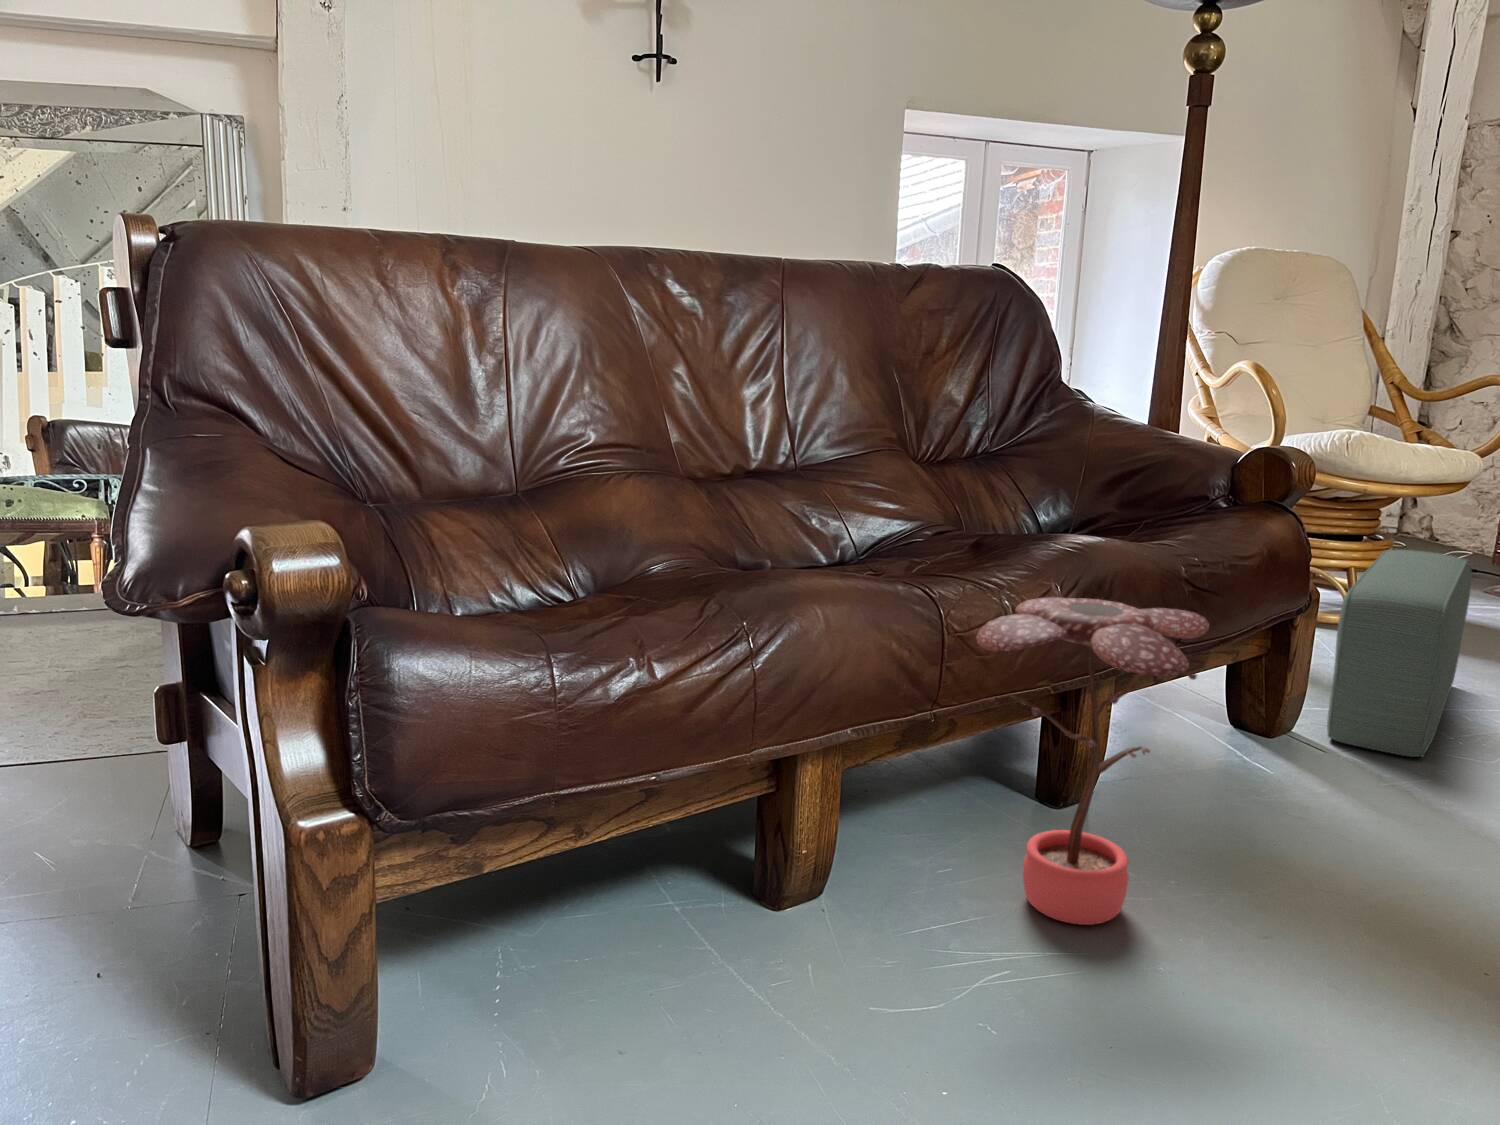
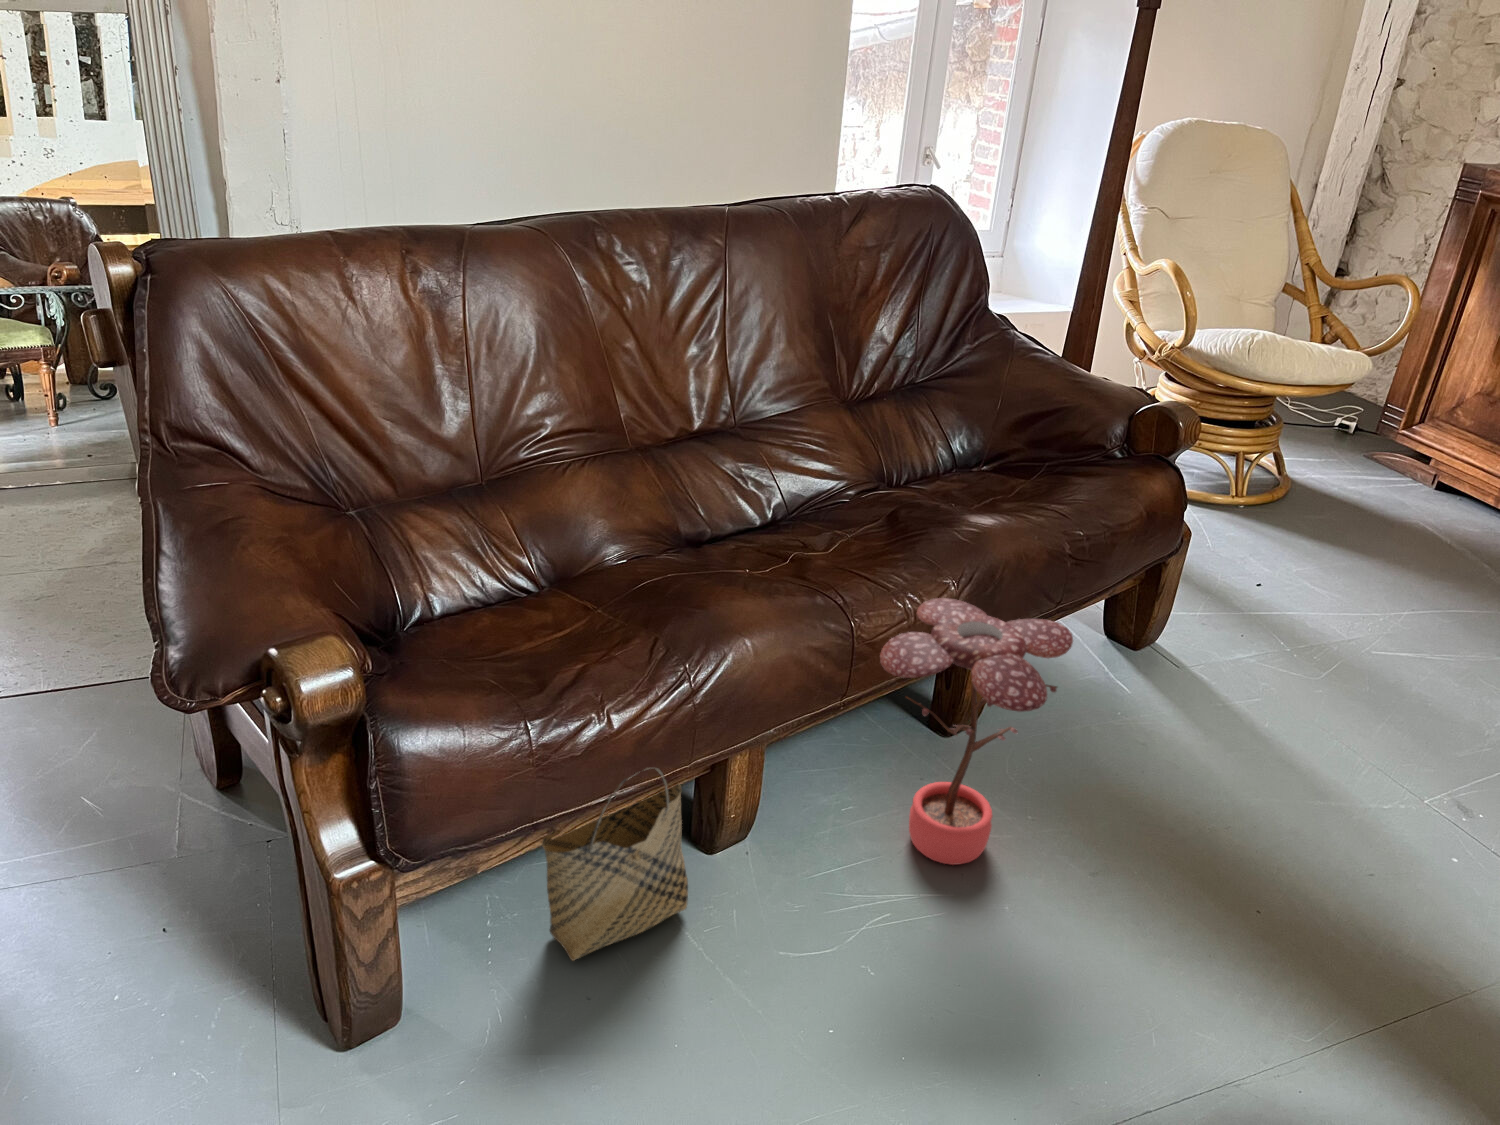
pouf: present [1327,550,1472,757] -> none [1184,466,1333,674]
woven basket: none [565,706,749,1011] -> present [542,768,688,961]

